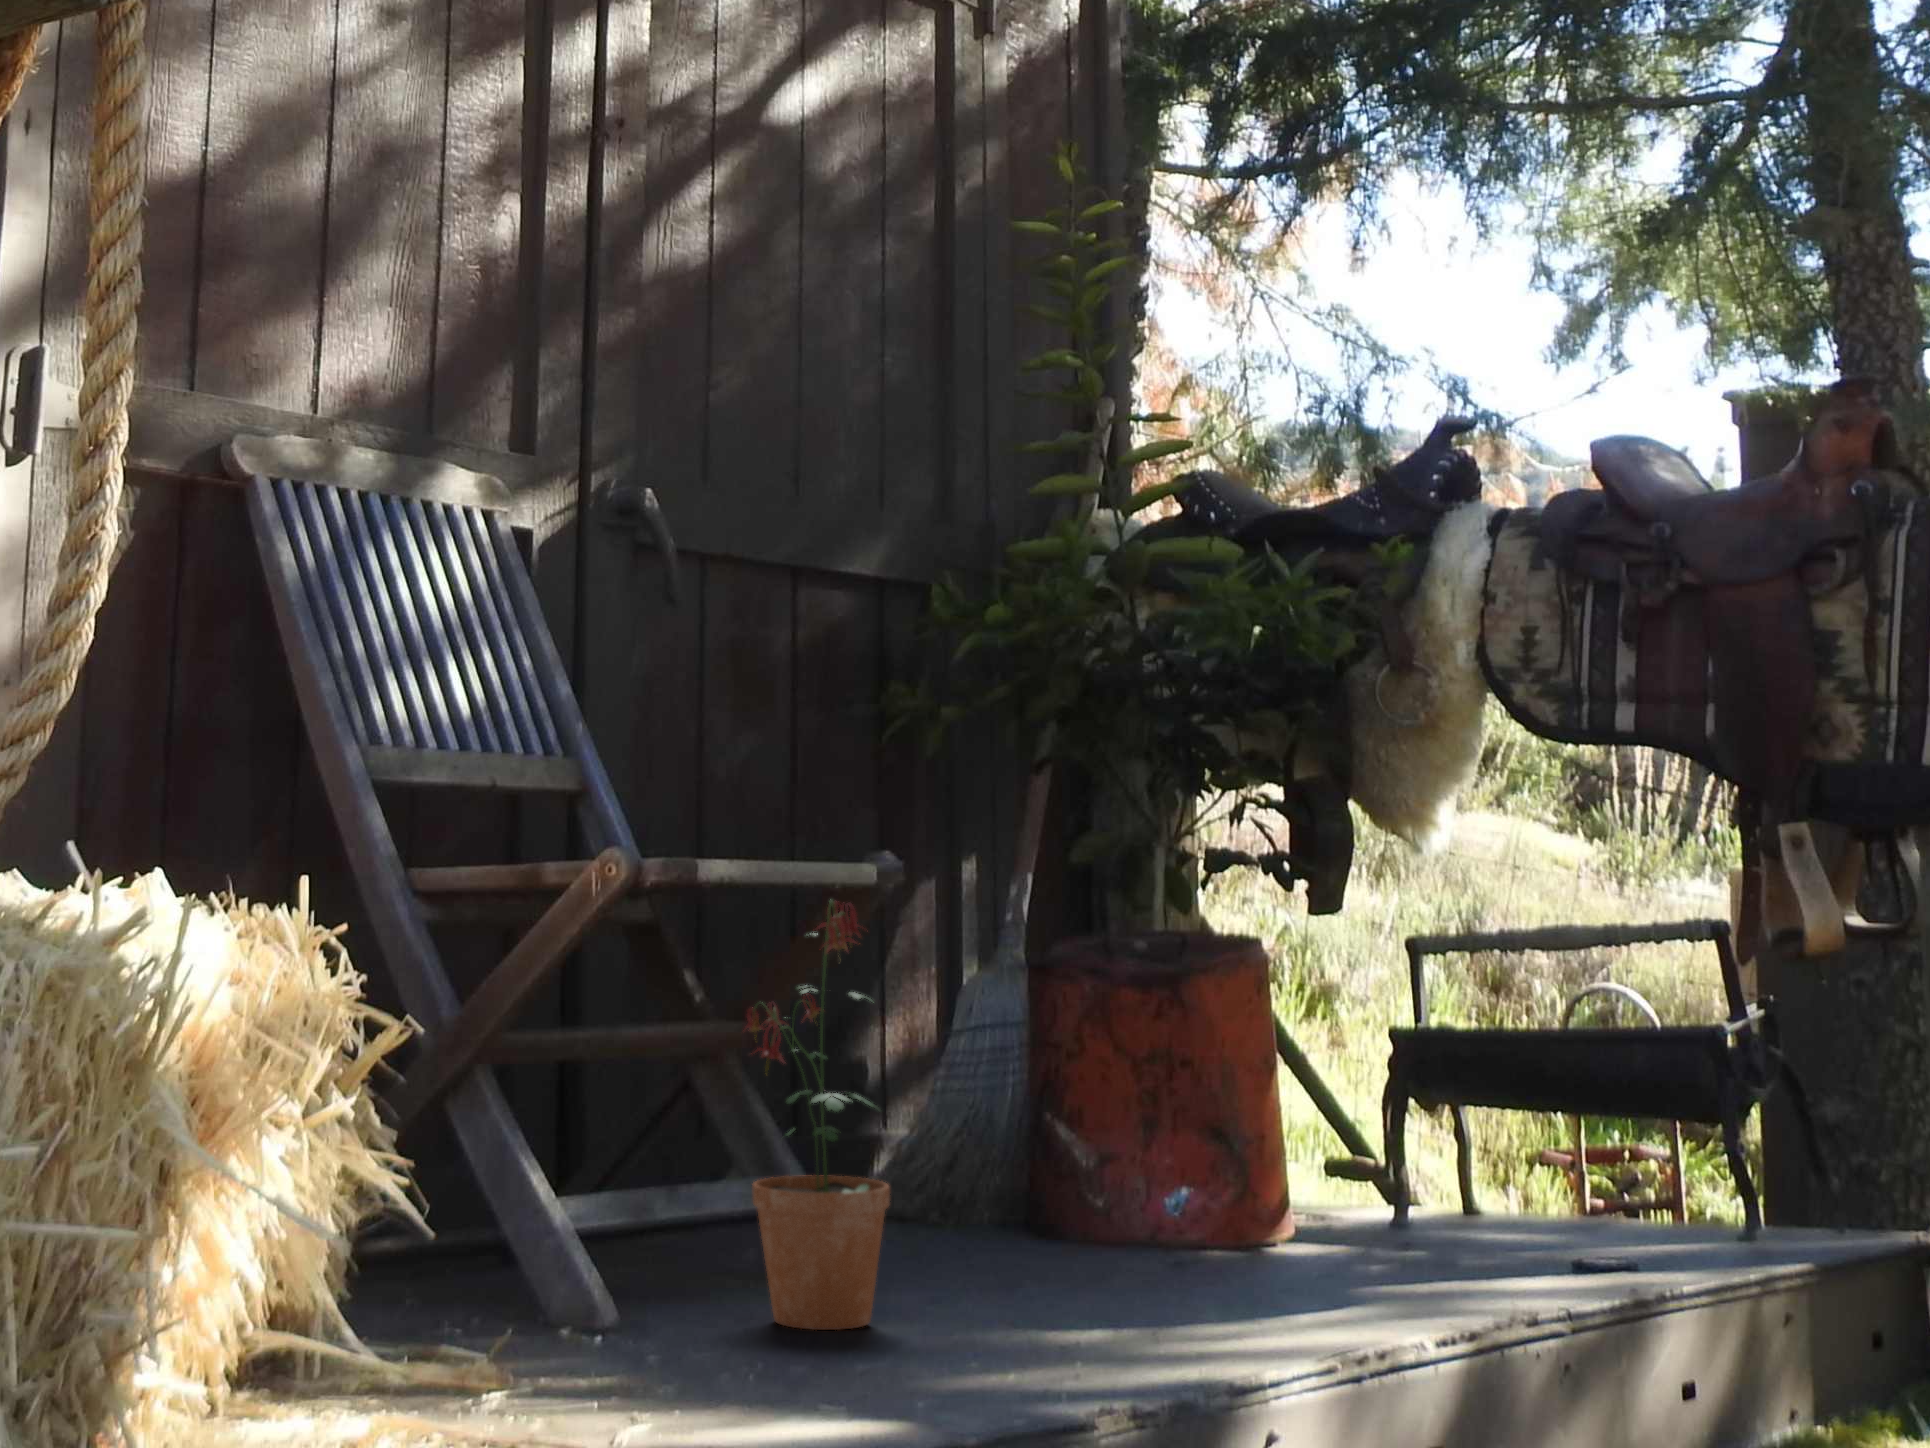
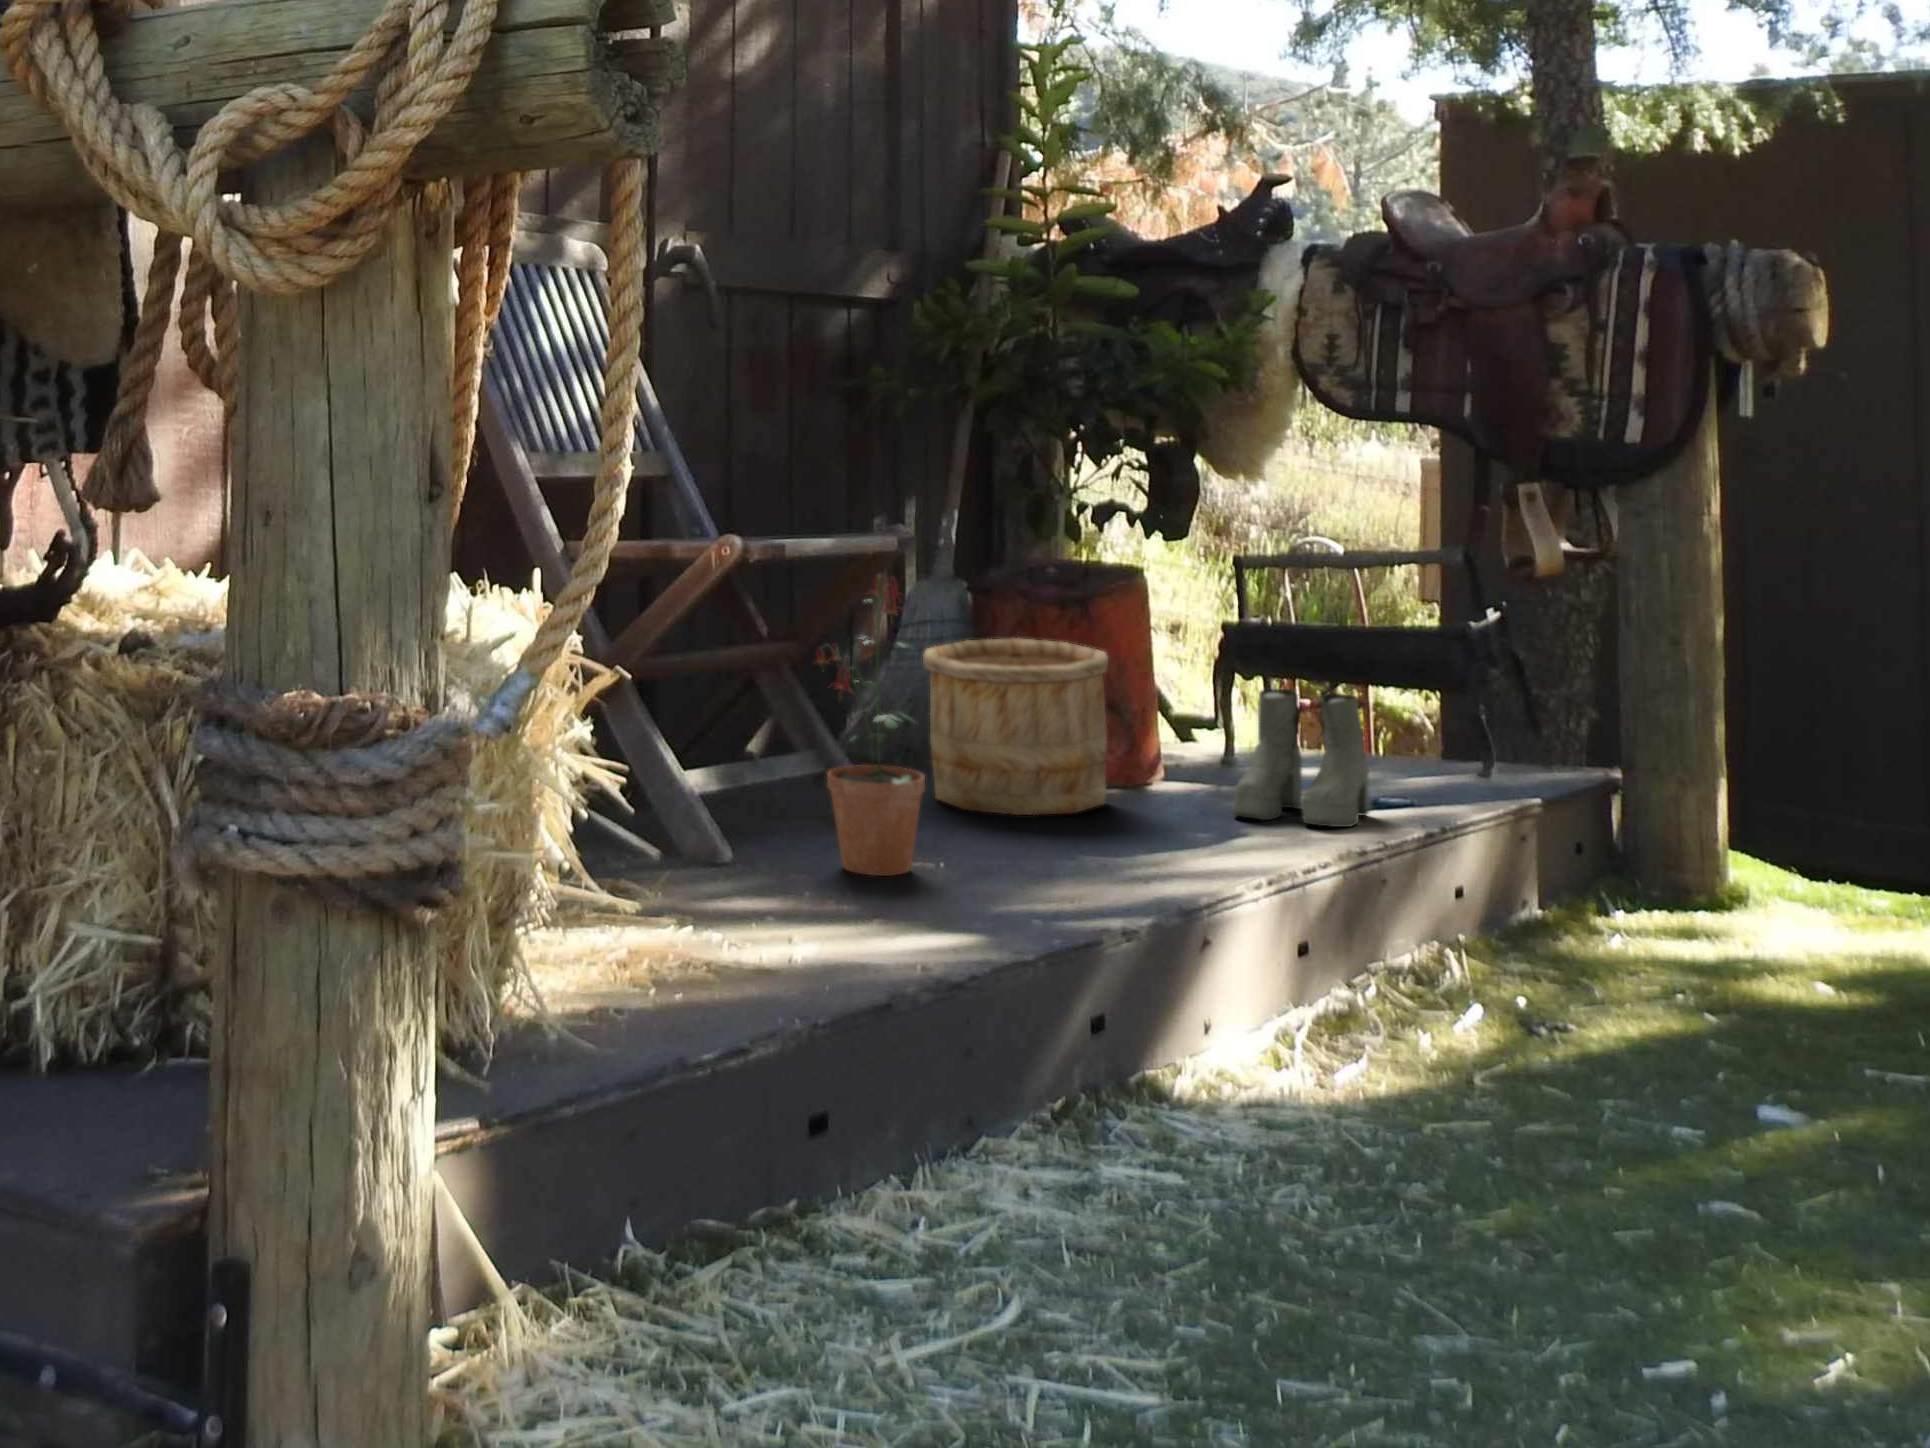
wooden bucket: none [937,1033,1197,1274] -> present [923,638,1108,815]
boots: none [1368,1098,1562,1290] -> present [1233,688,1369,827]

